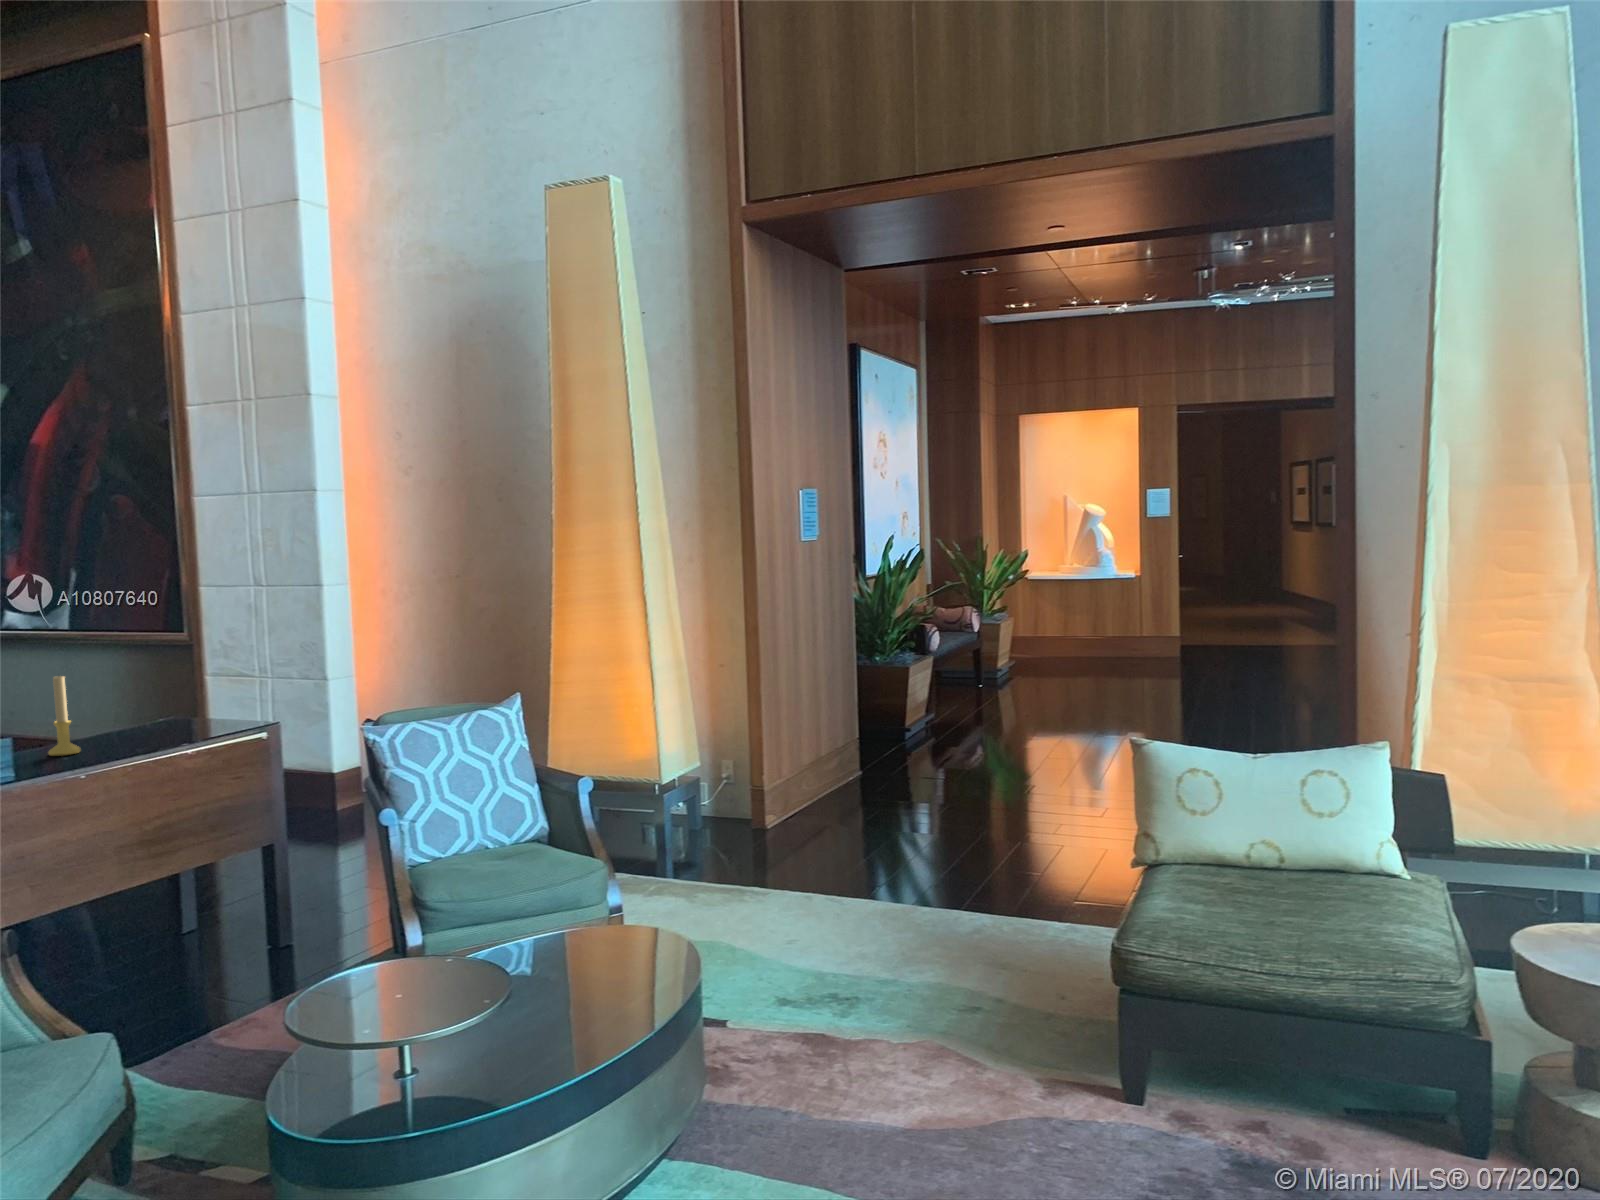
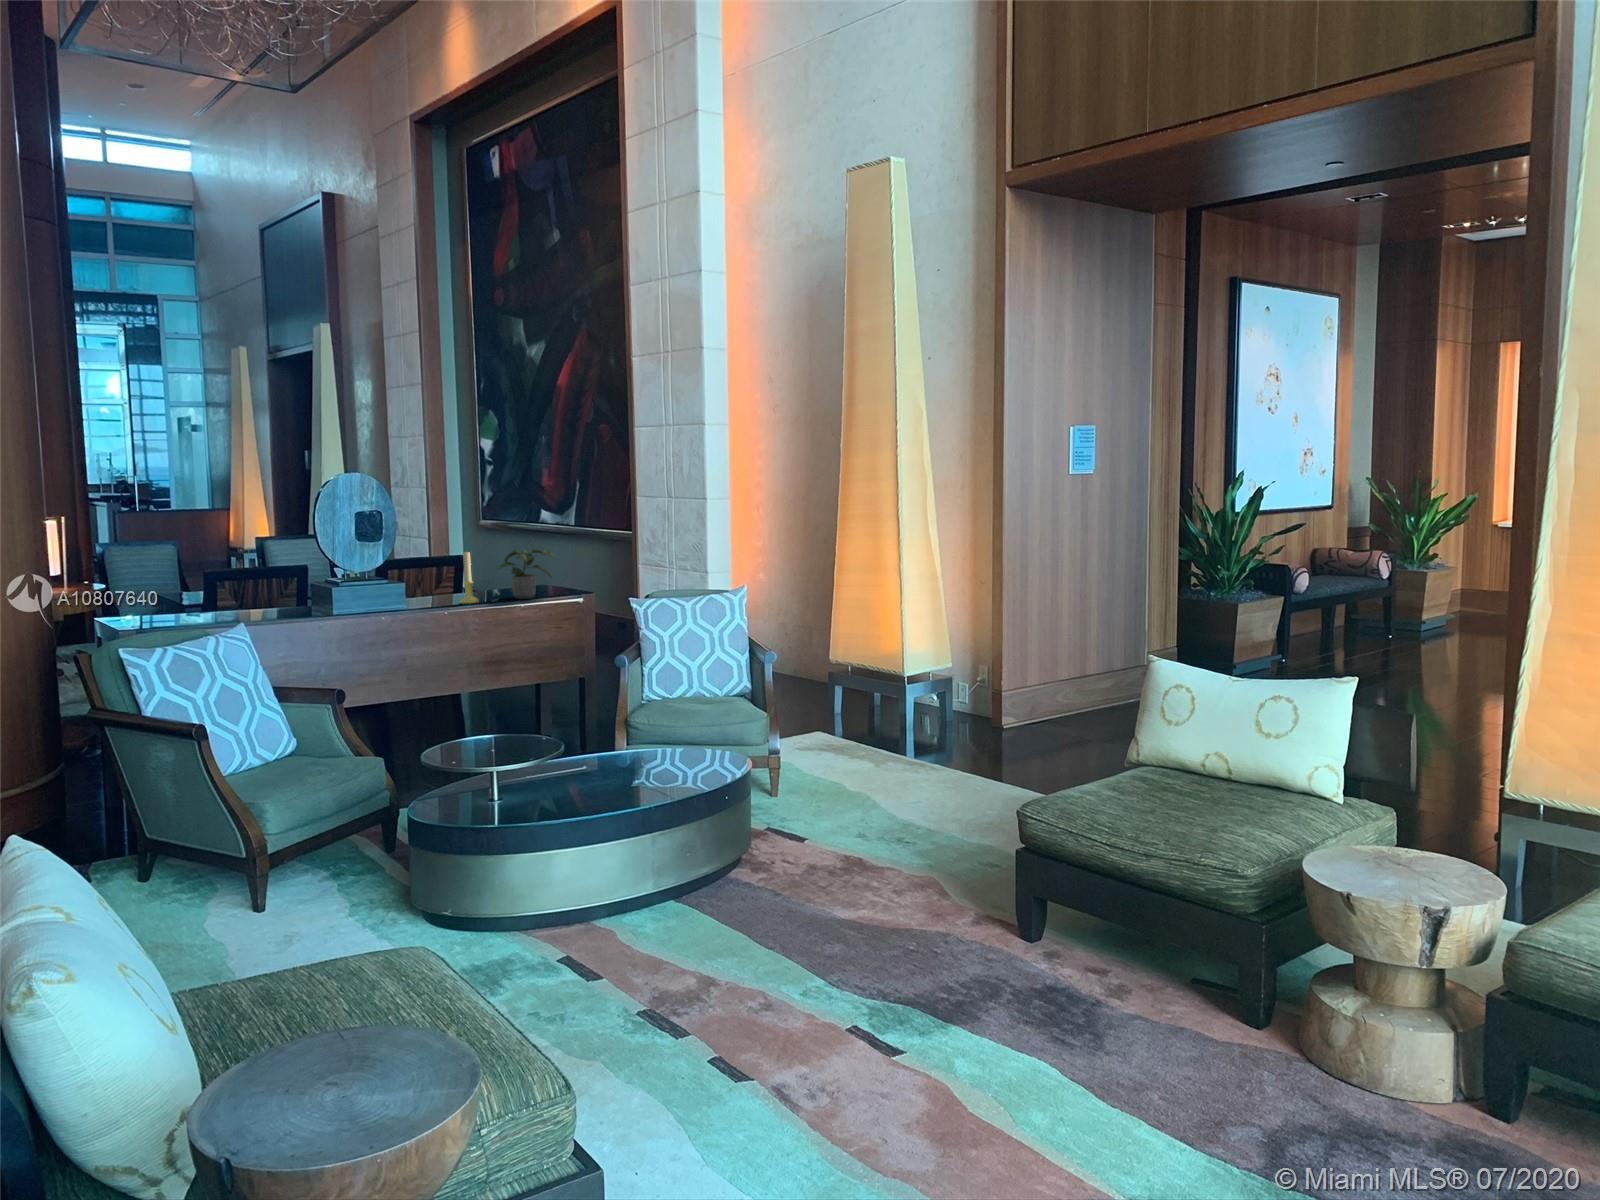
potted plant: none [104,665,196,741] -> present [498,548,555,599]

